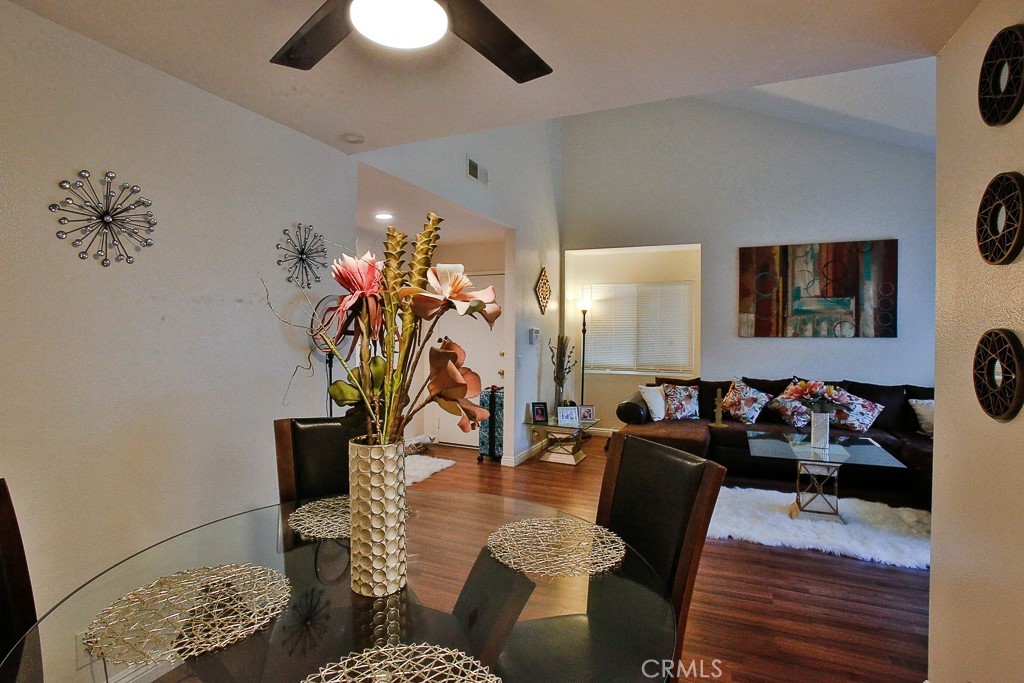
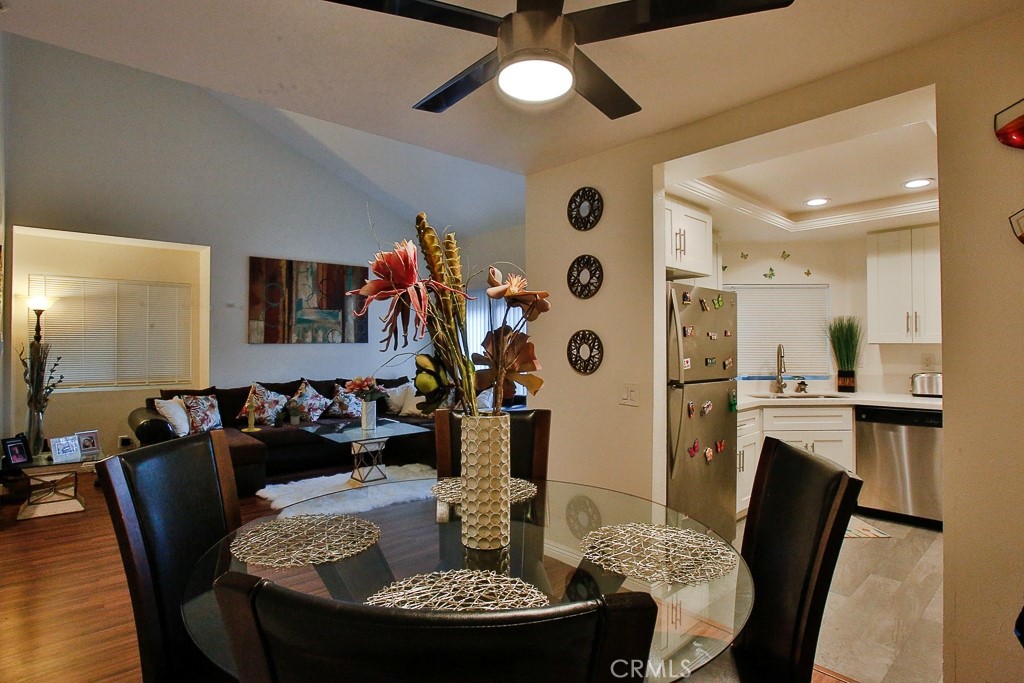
succulent plant: none [740,406,782,428] -> present [272,407,301,427]

